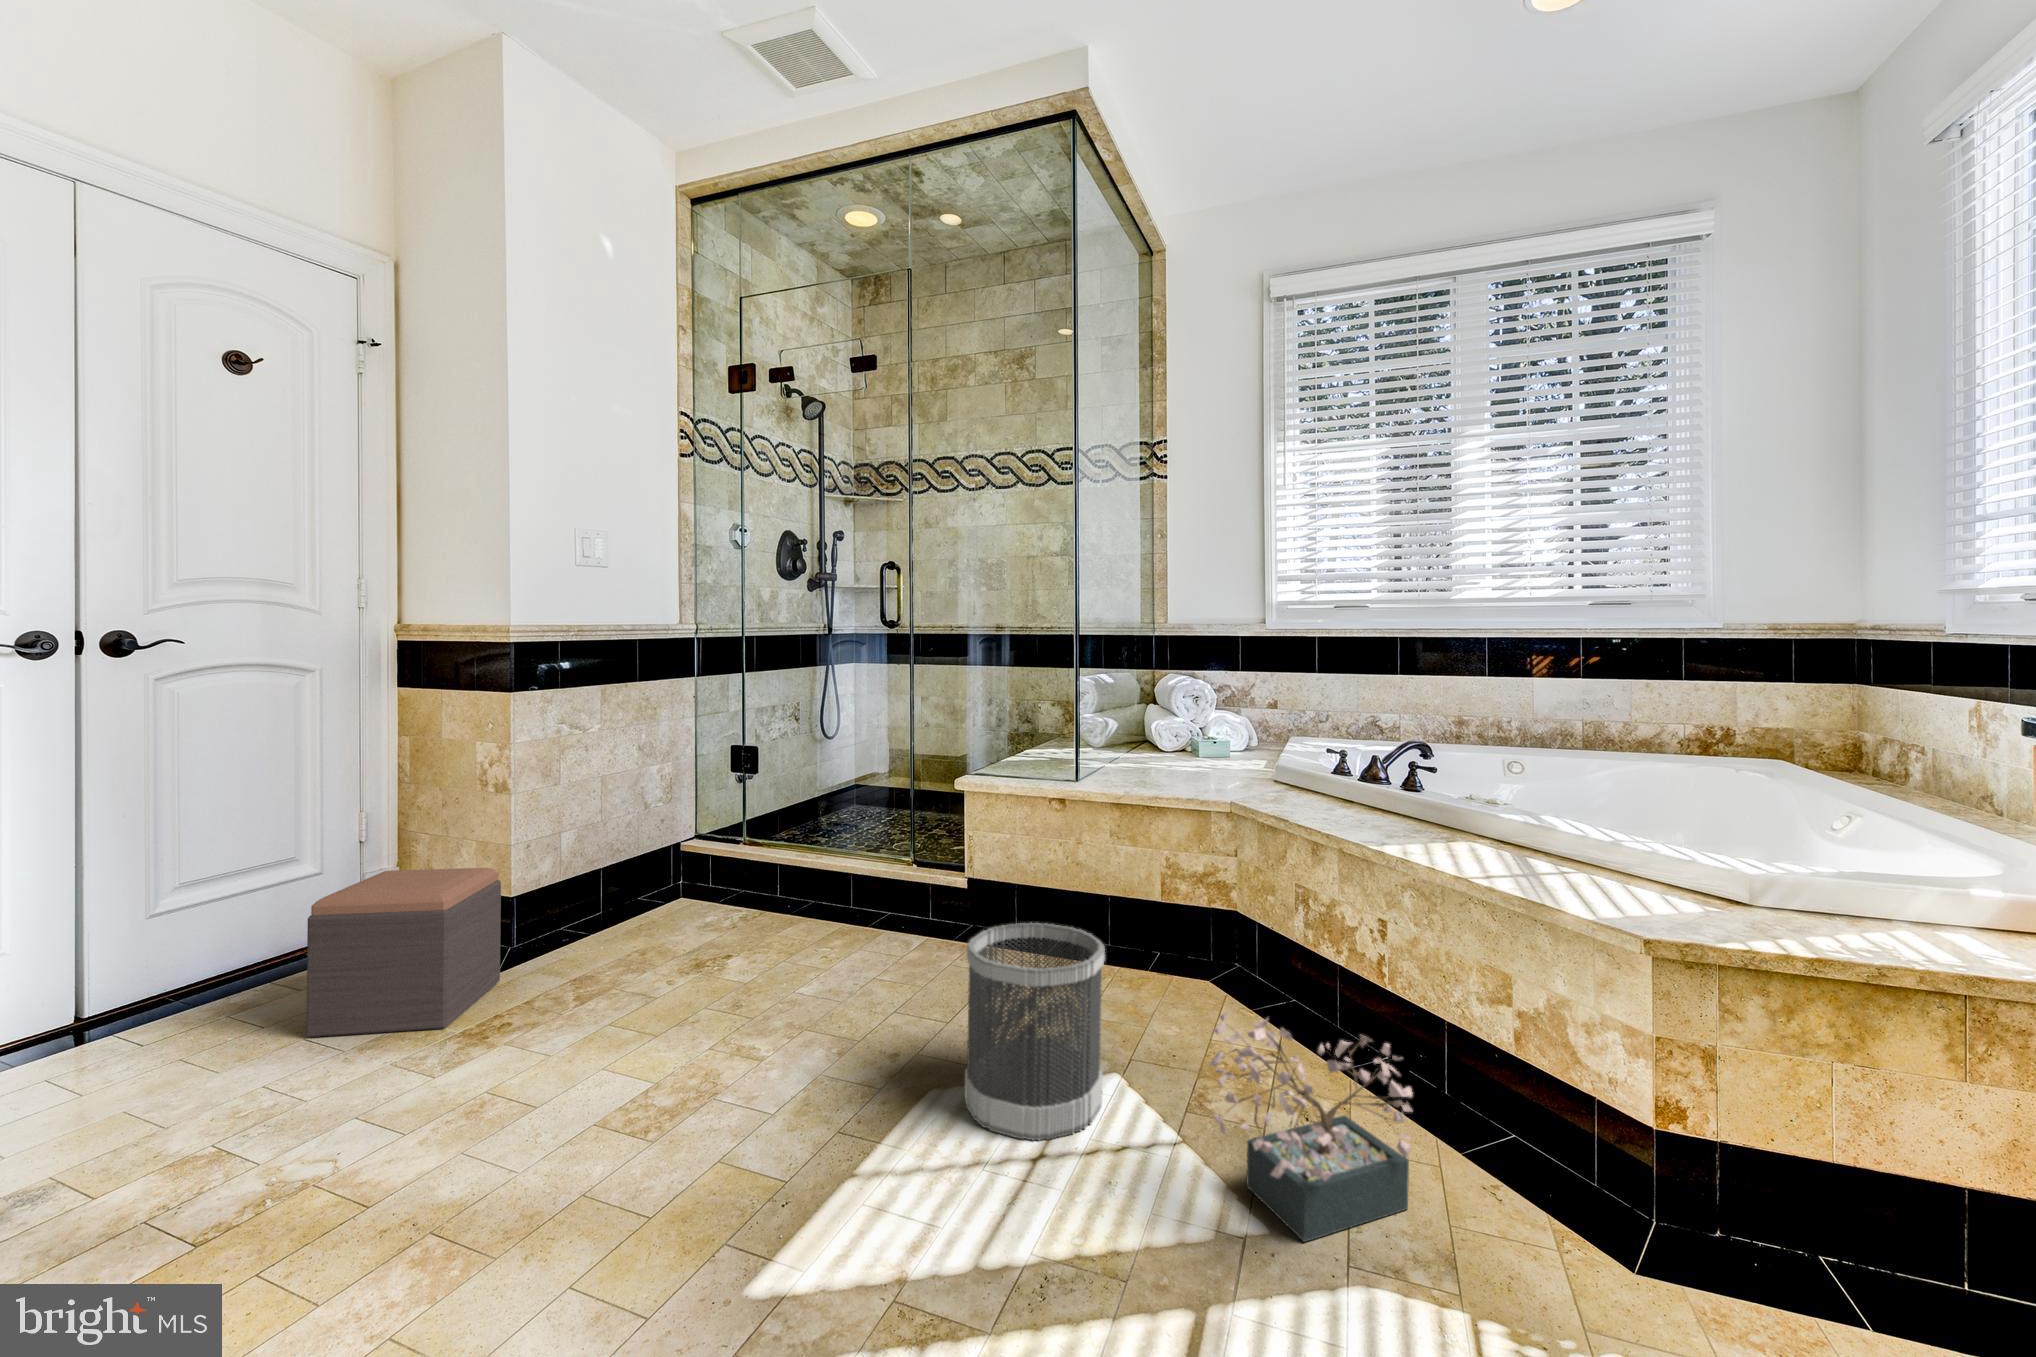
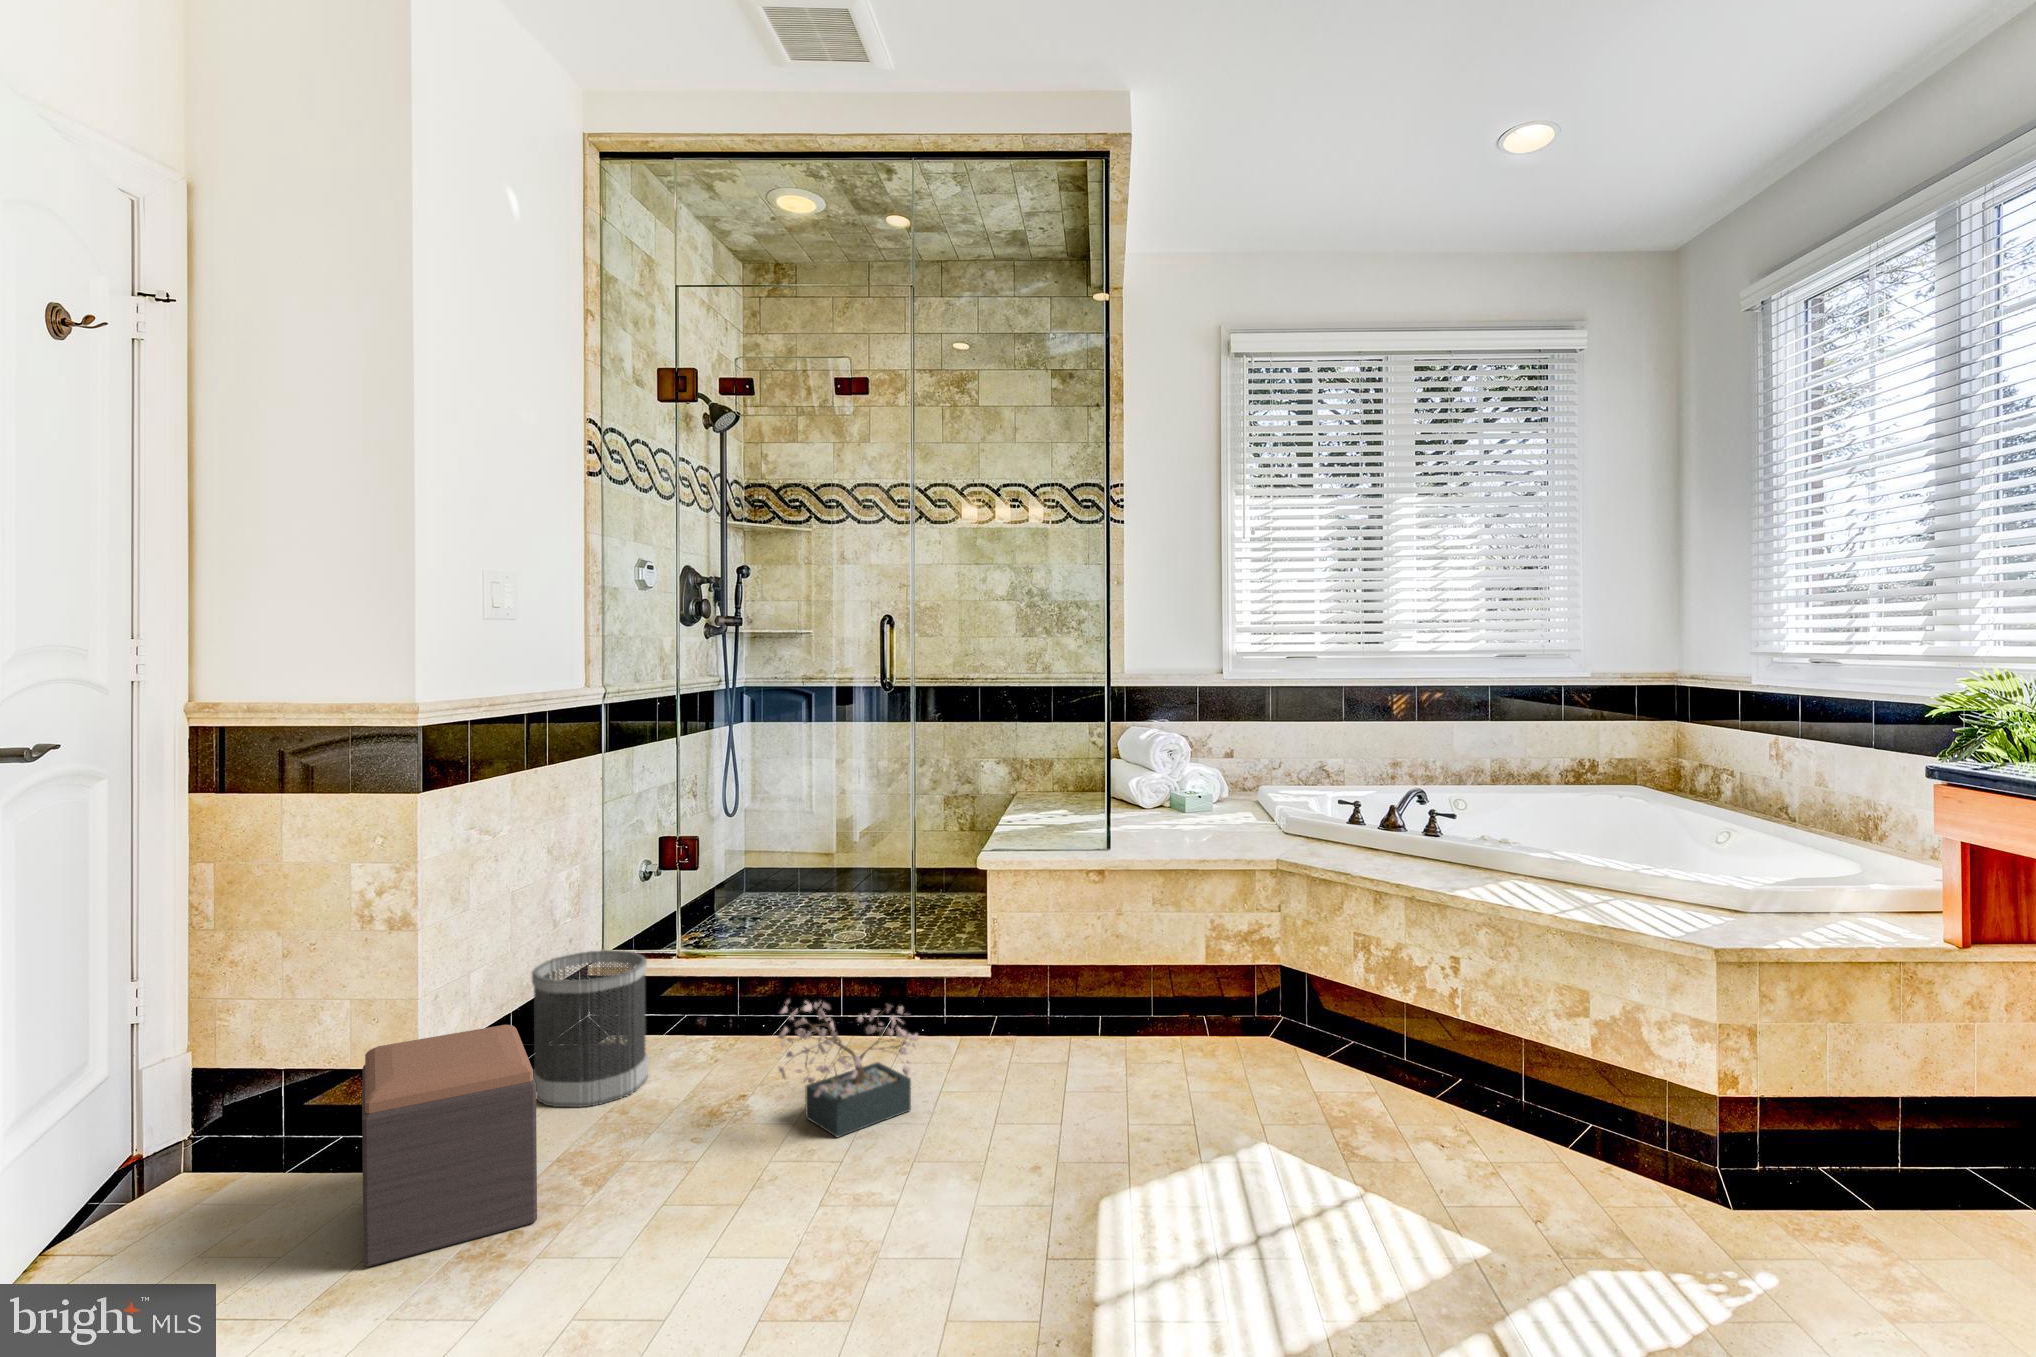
wastebasket: present [965,923,1105,1140] -> present [532,950,648,1107]
decorative plant: present [1209,1013,1413,1242] -> present [778,1000,918,1137]

